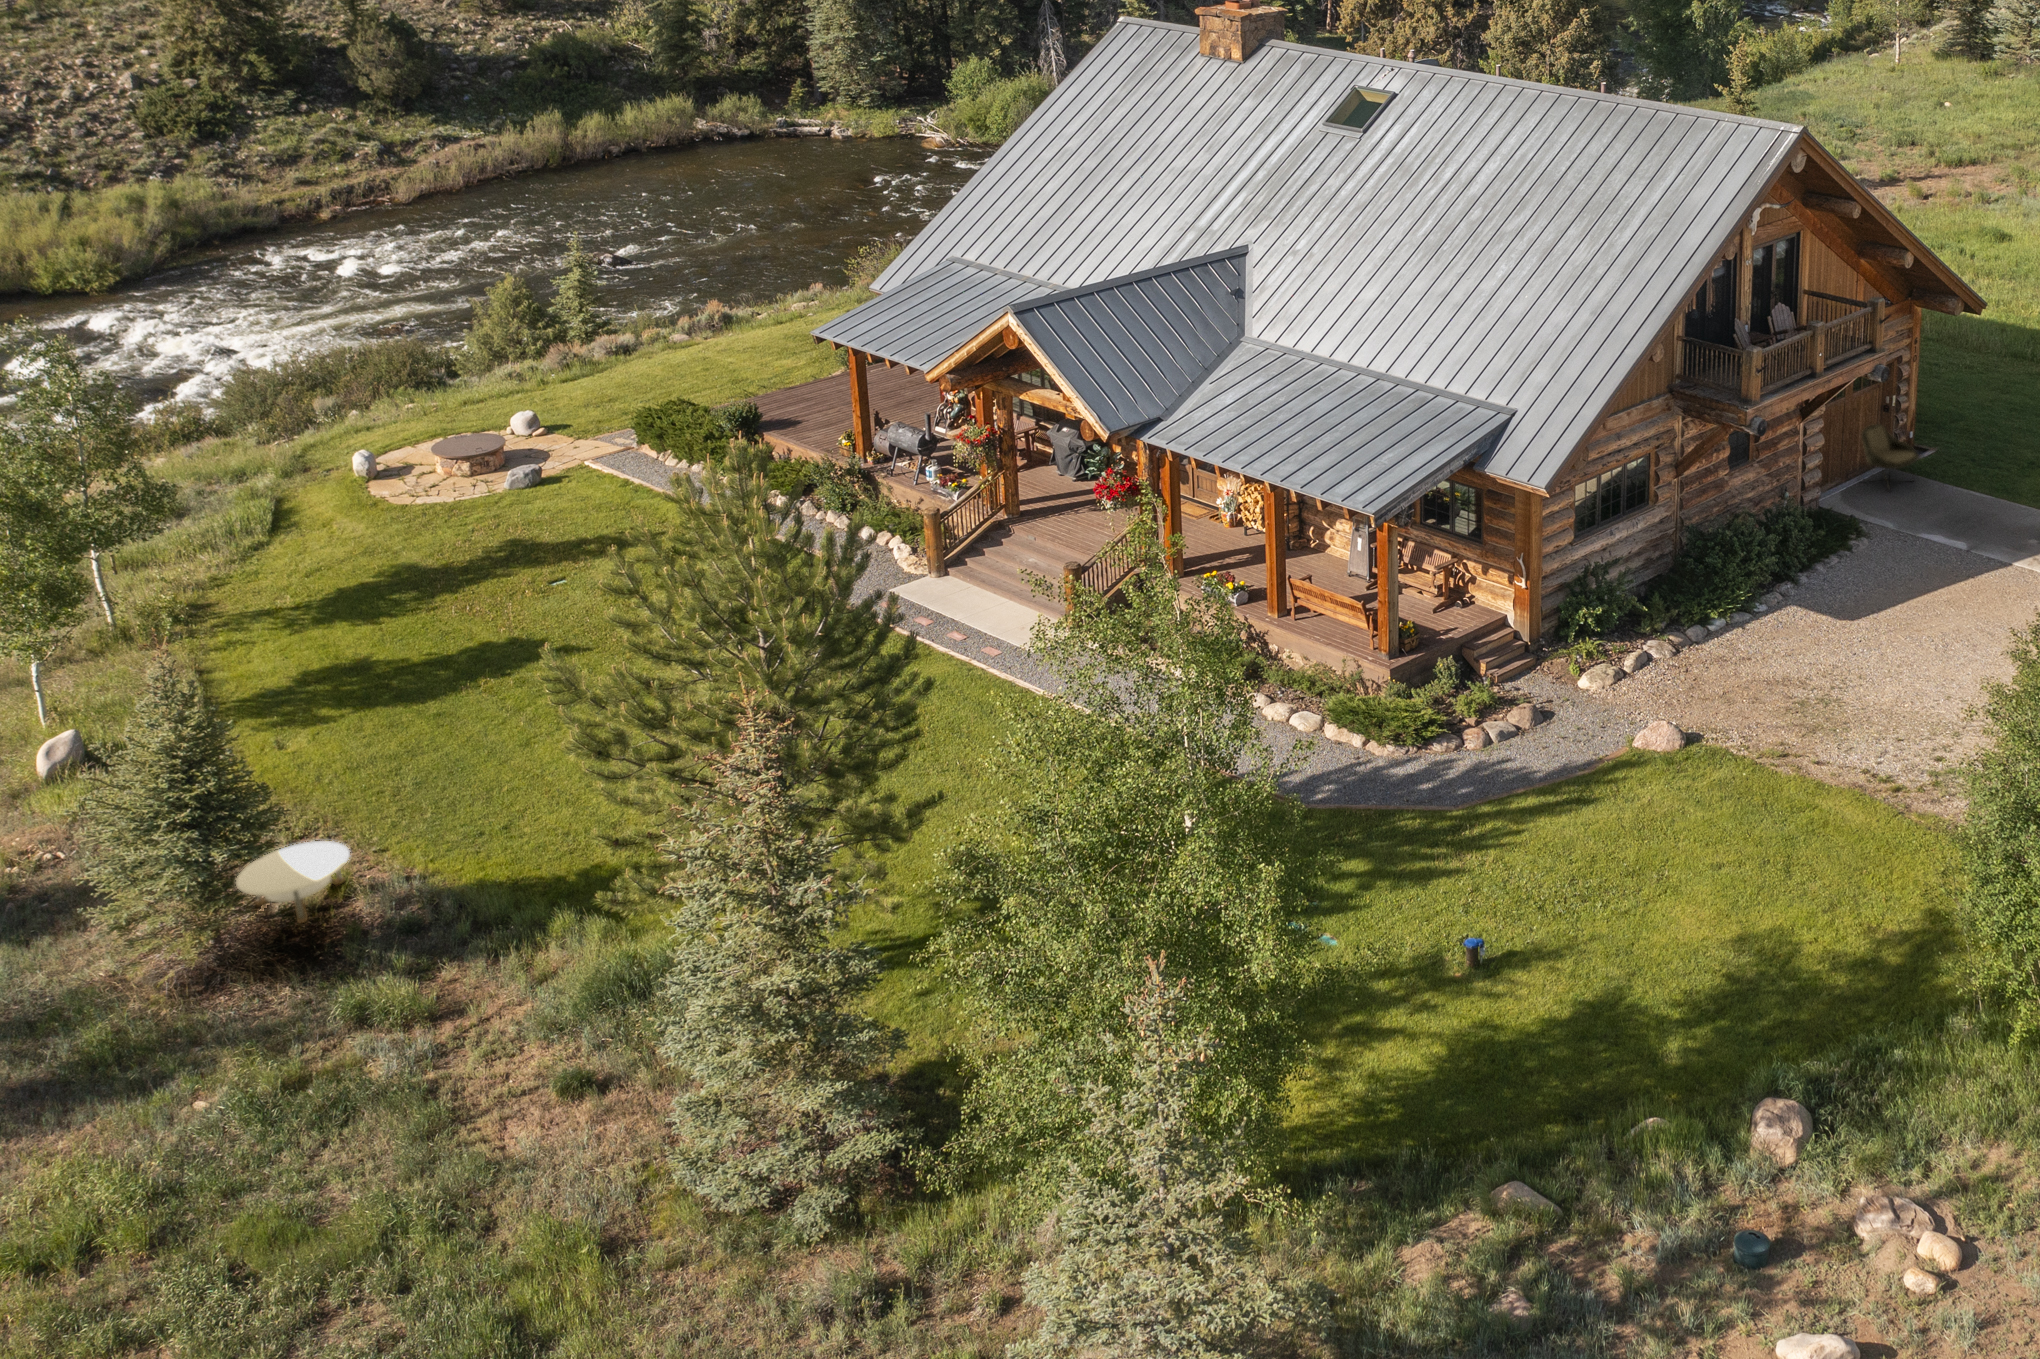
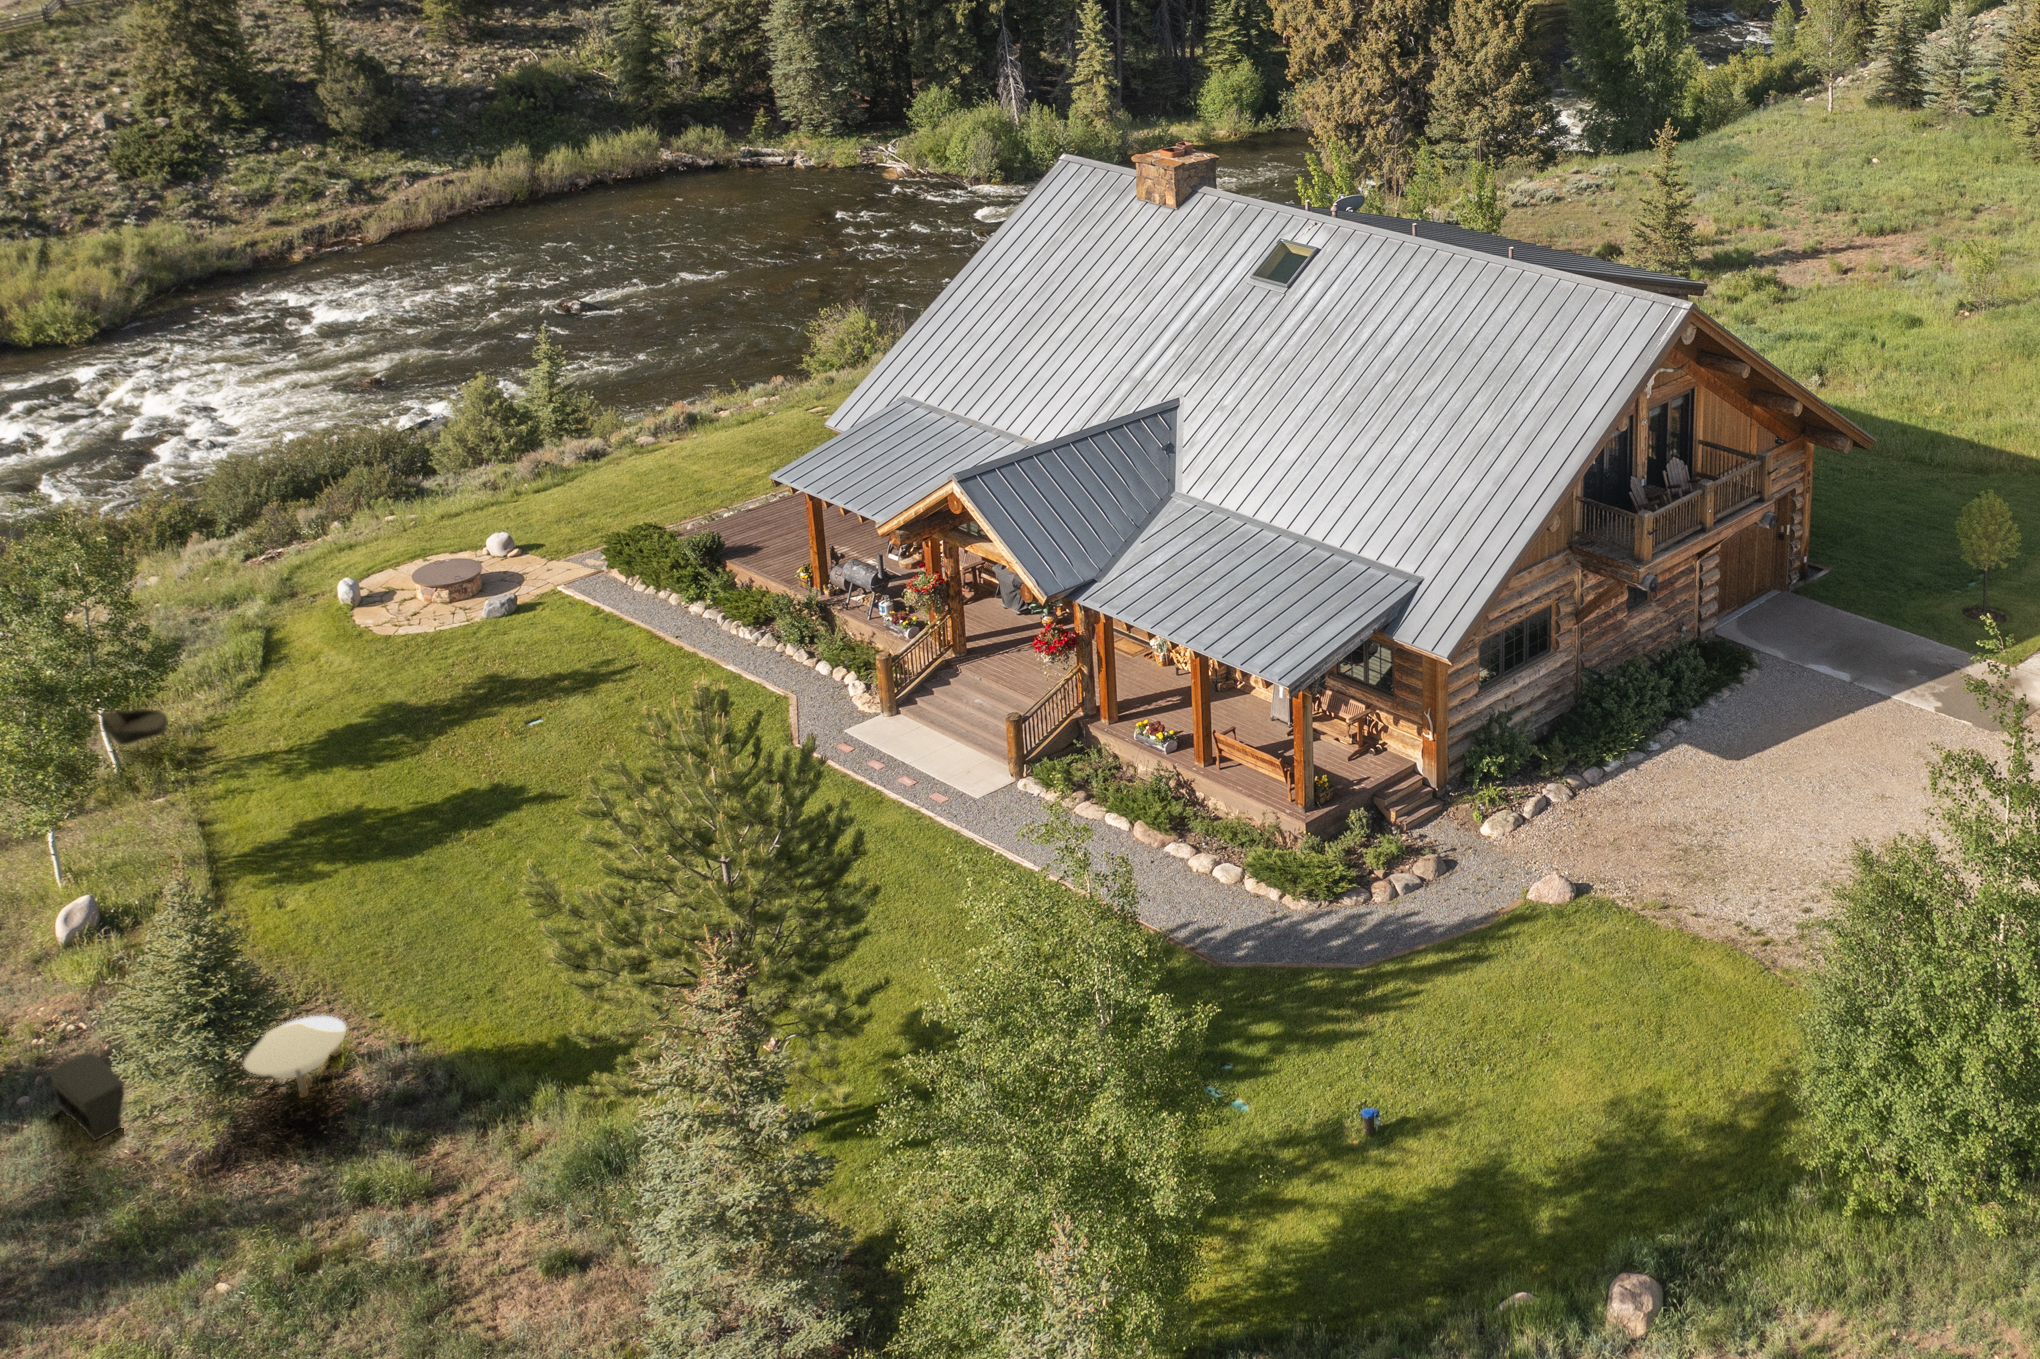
lounge chair: present [1862,424,1919,482] -> present [102,709,168,759]
bench: none [26,871,120,962] -> present [50,1053,124,1140]

